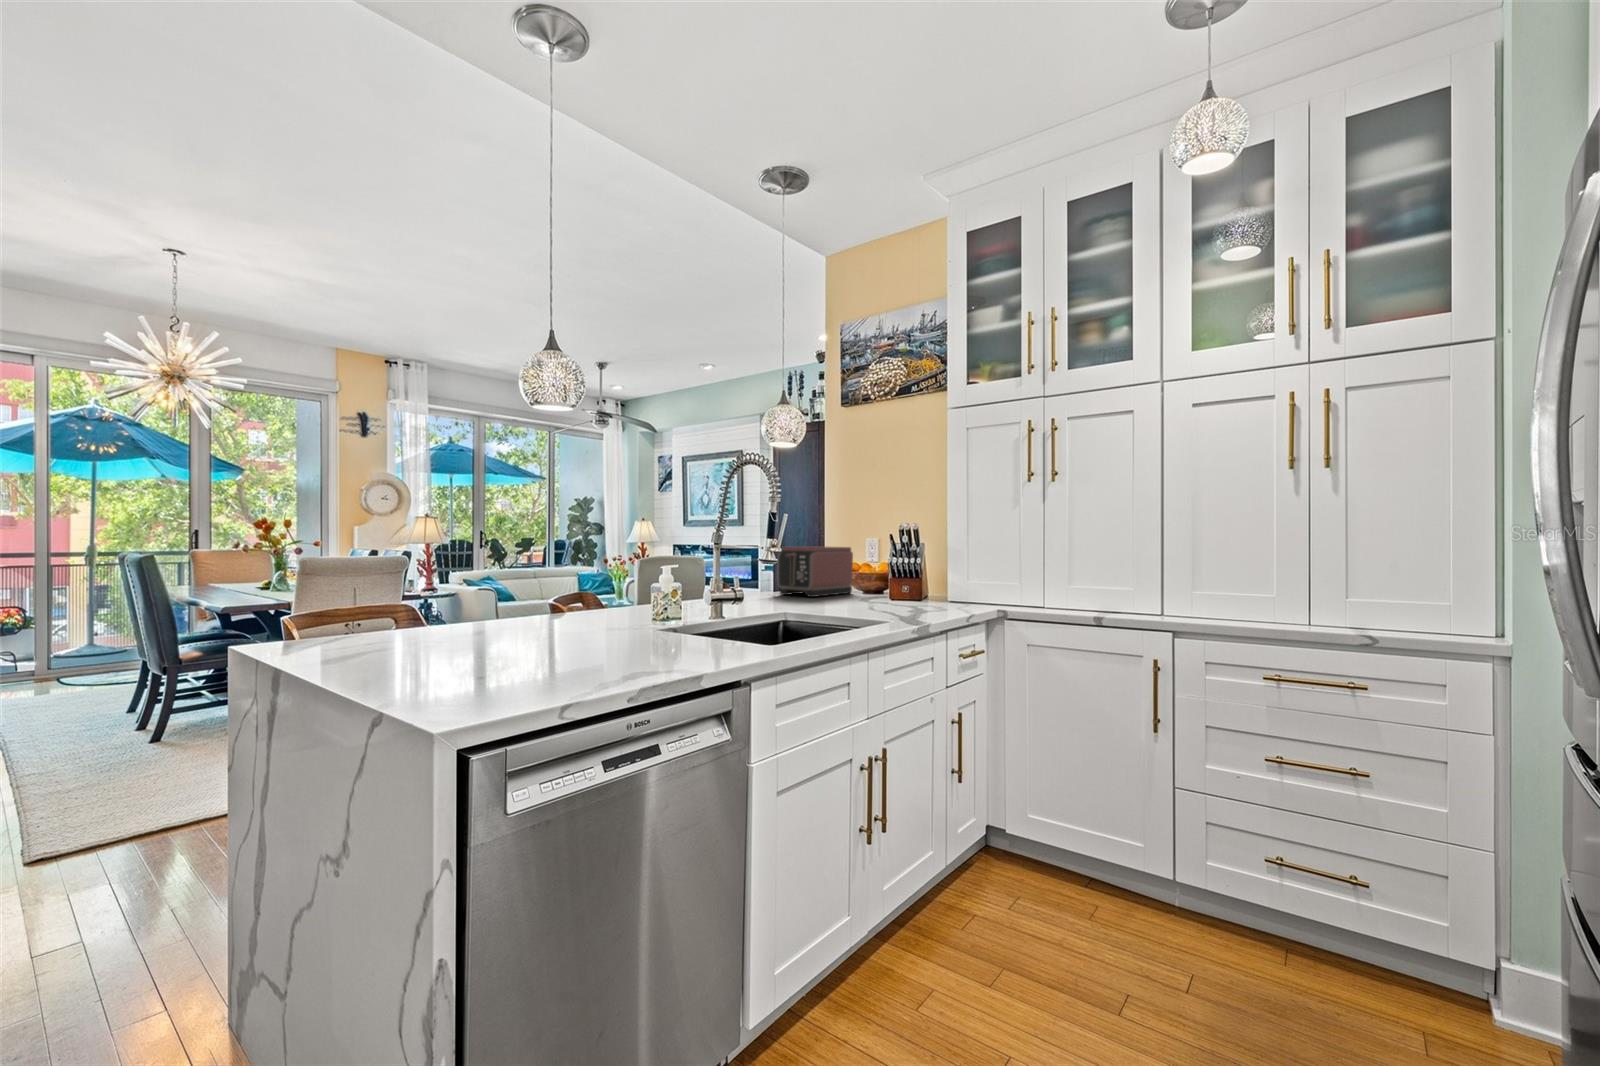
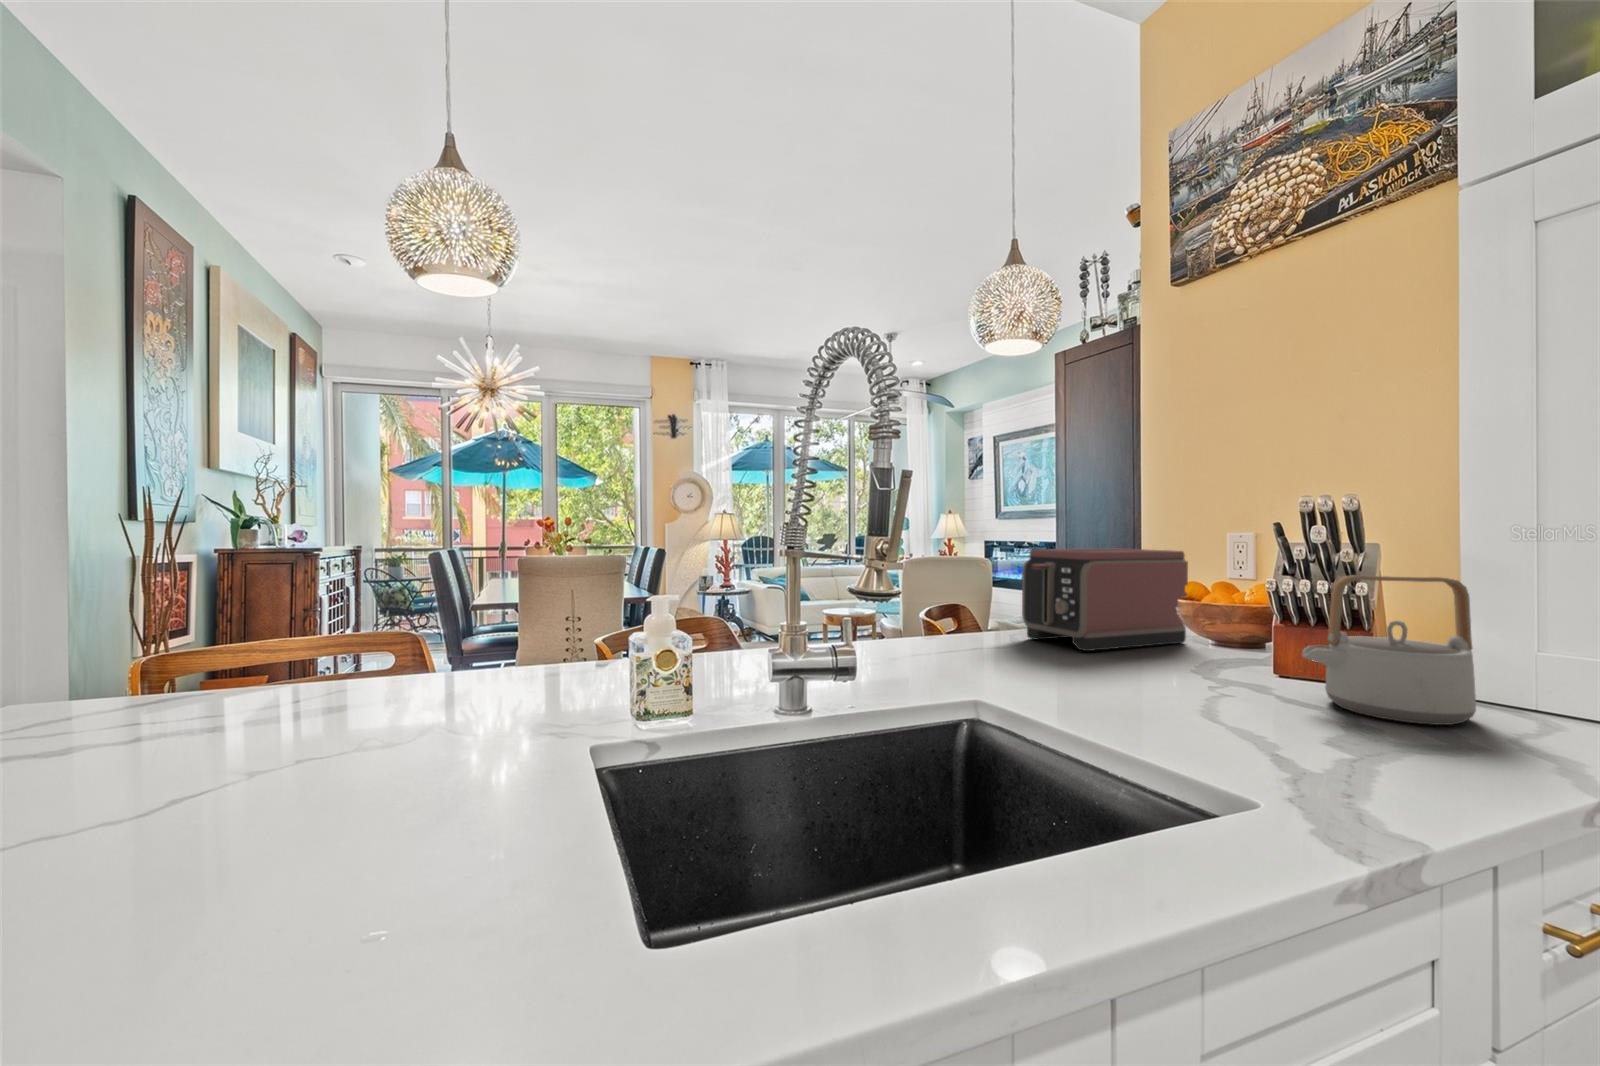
teapot: none [899,554,950,607] -> present [1302,575,1476,725]

